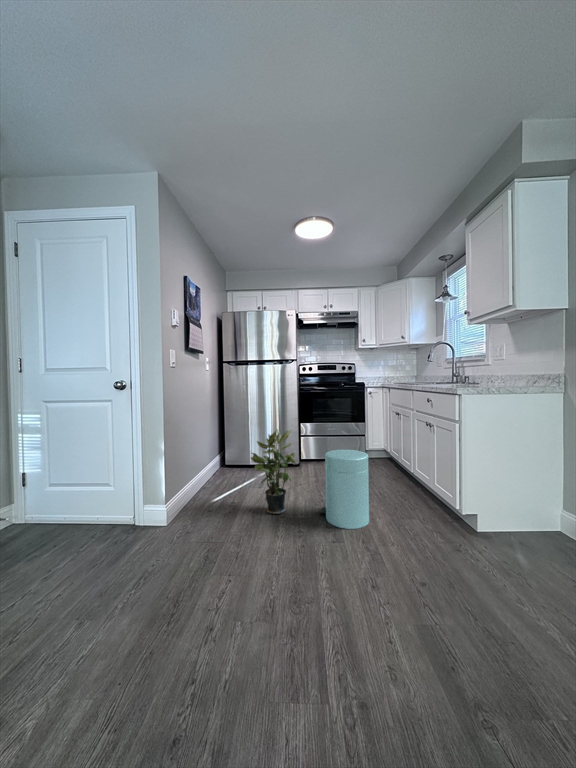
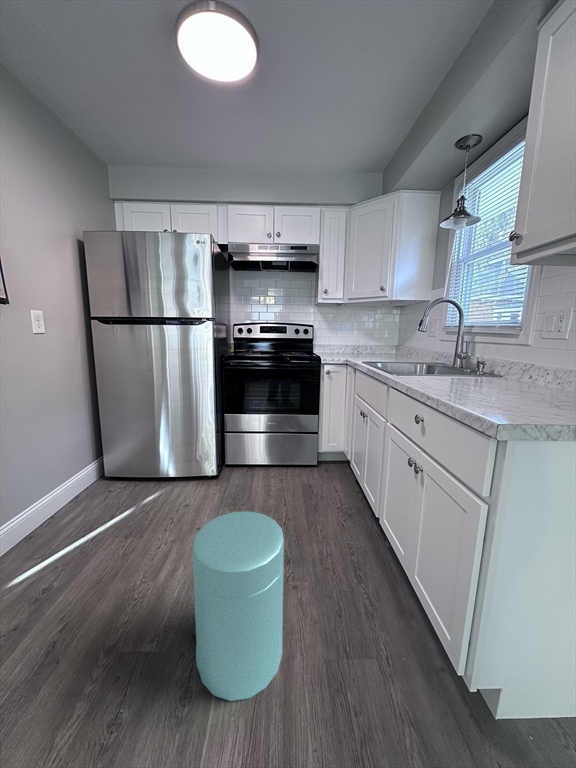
potted plant: present [251,429,295,514] -> none [48,464,154,634]

